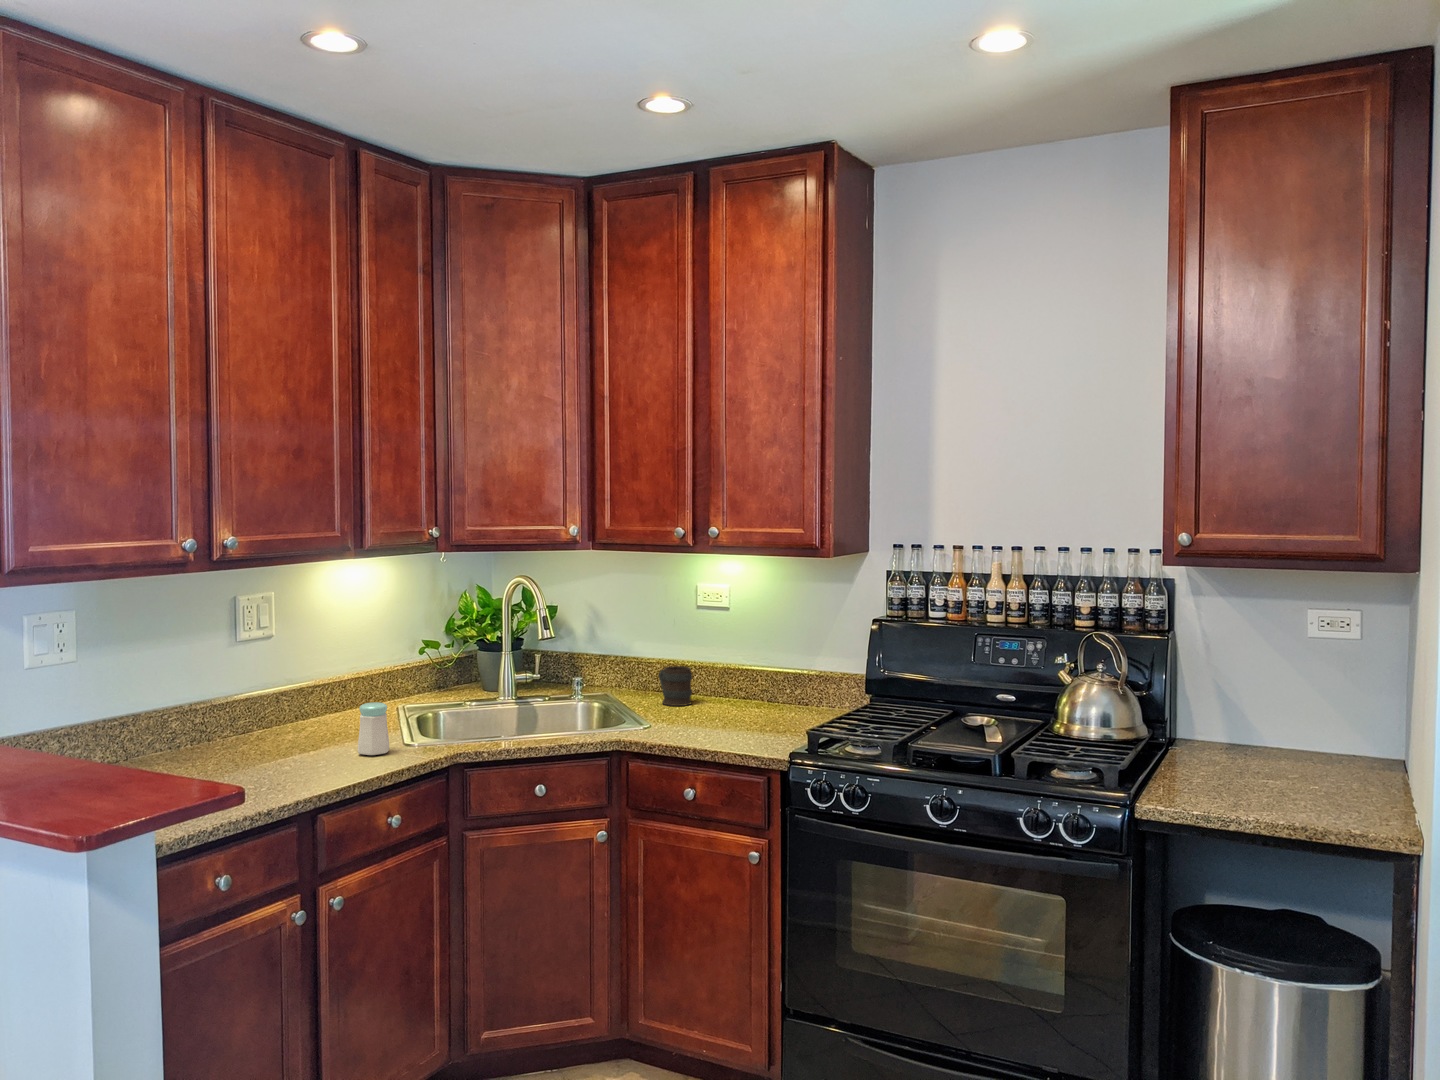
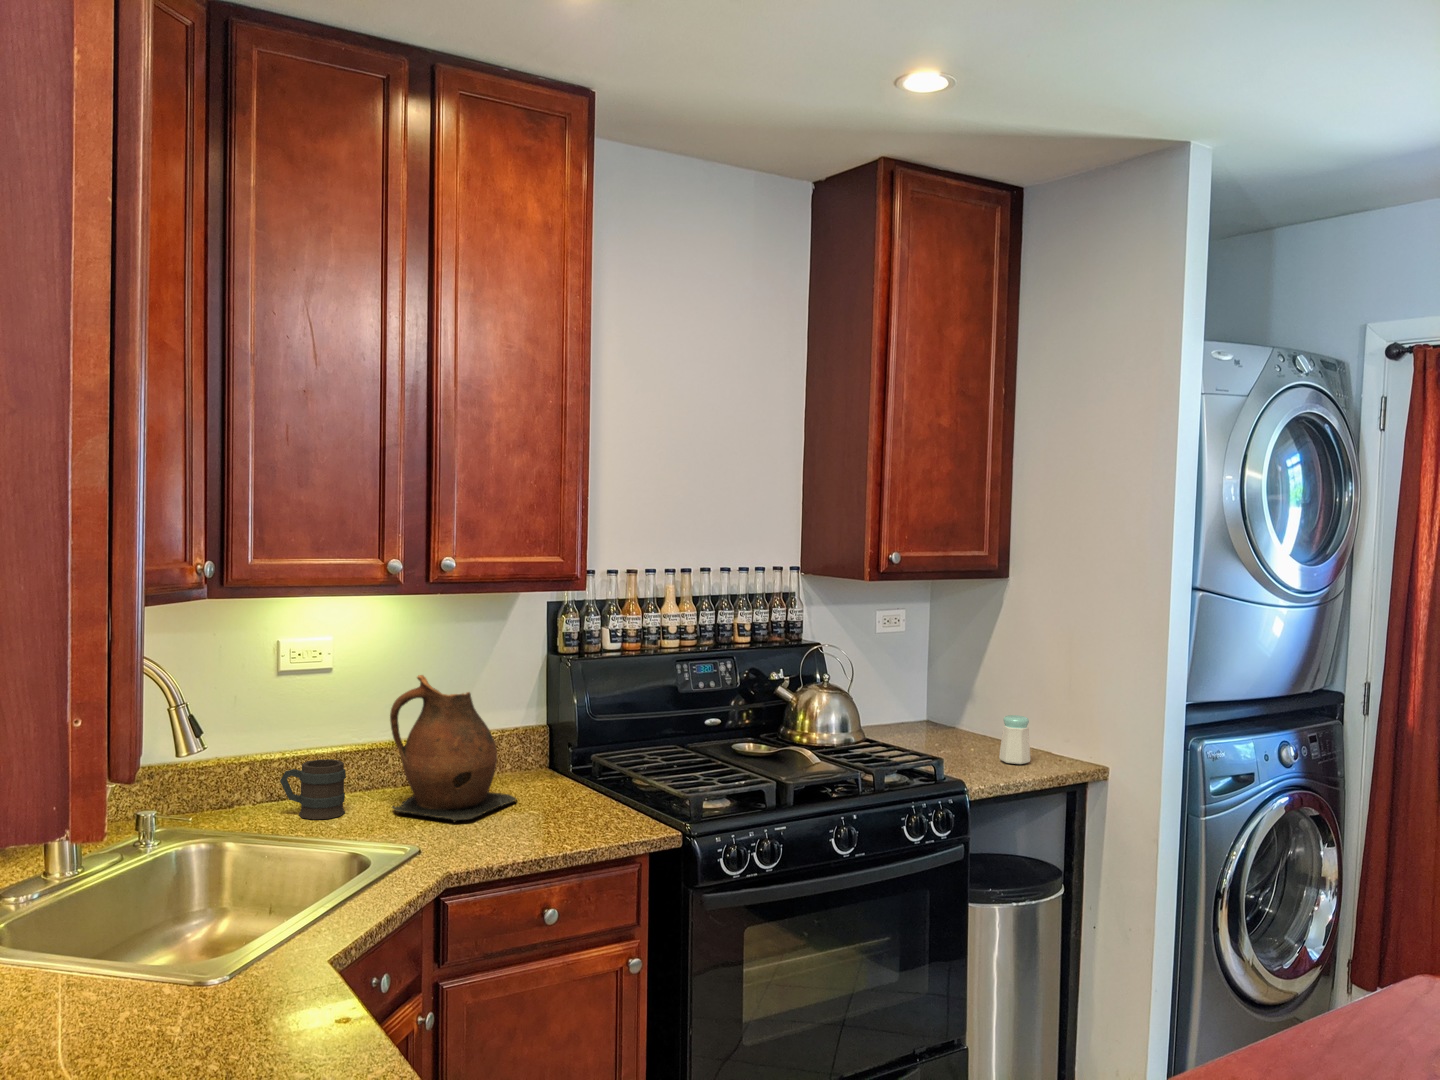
ceramic pitcher: none [701,614,788,723] -> present [390,675,517,822]
salt shaker: present [358,702,389,755] -> present [999,715,1030,764]

